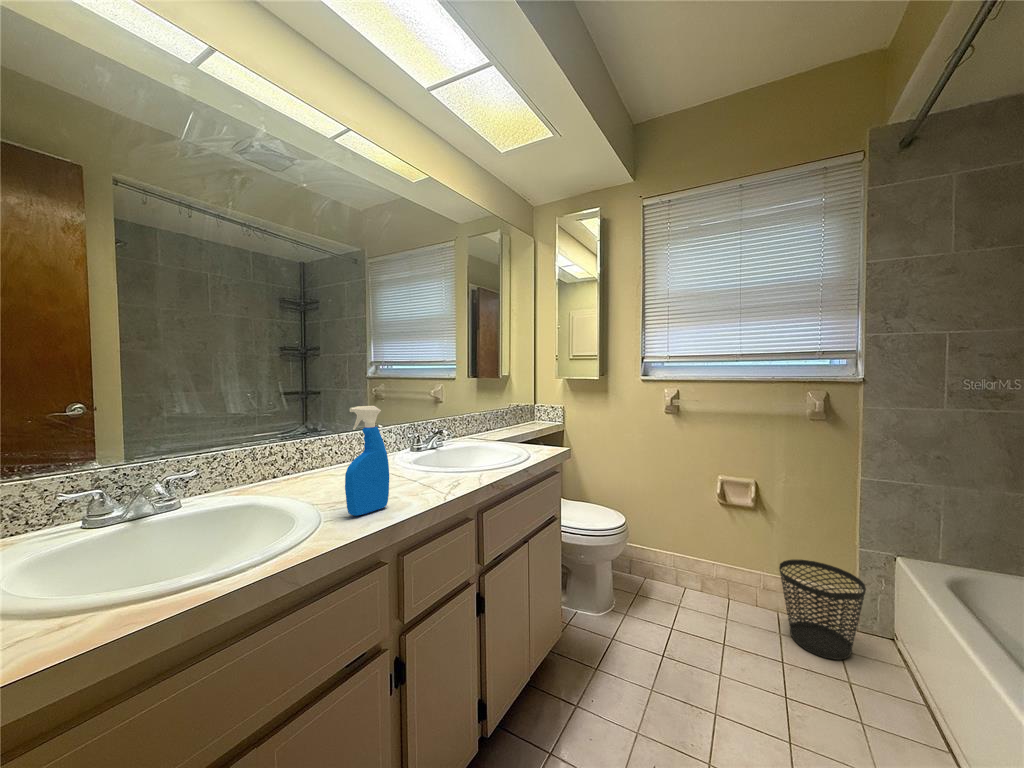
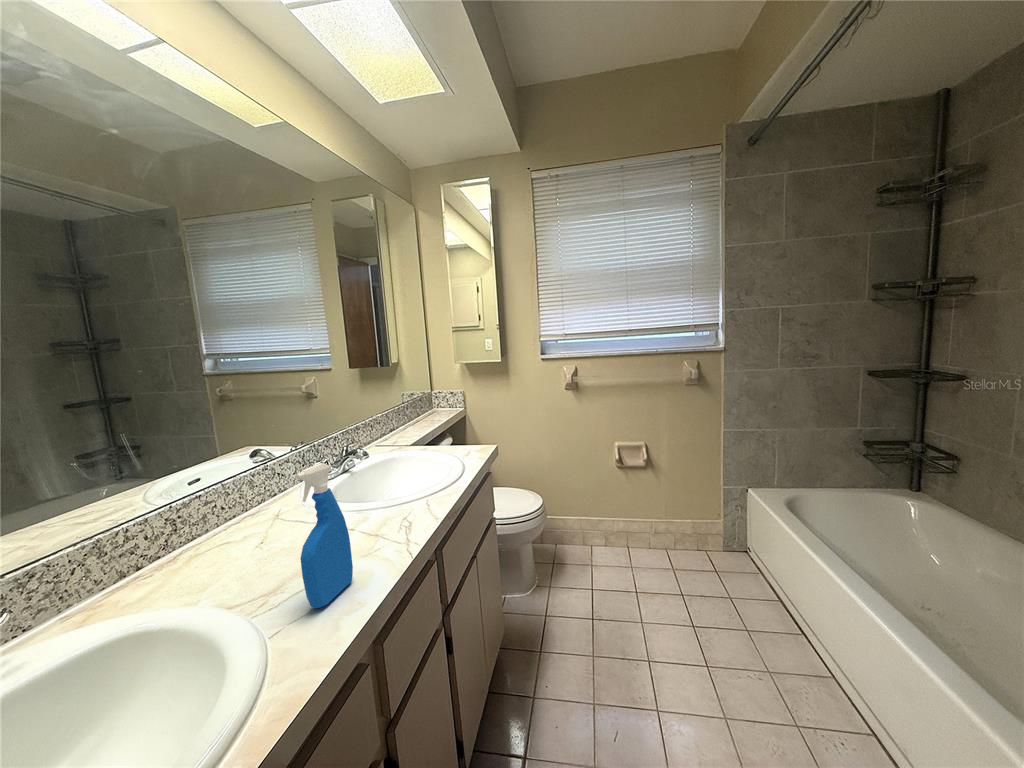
wastebasket: present [779,560,866,660] -> none [671,503,733,579]

